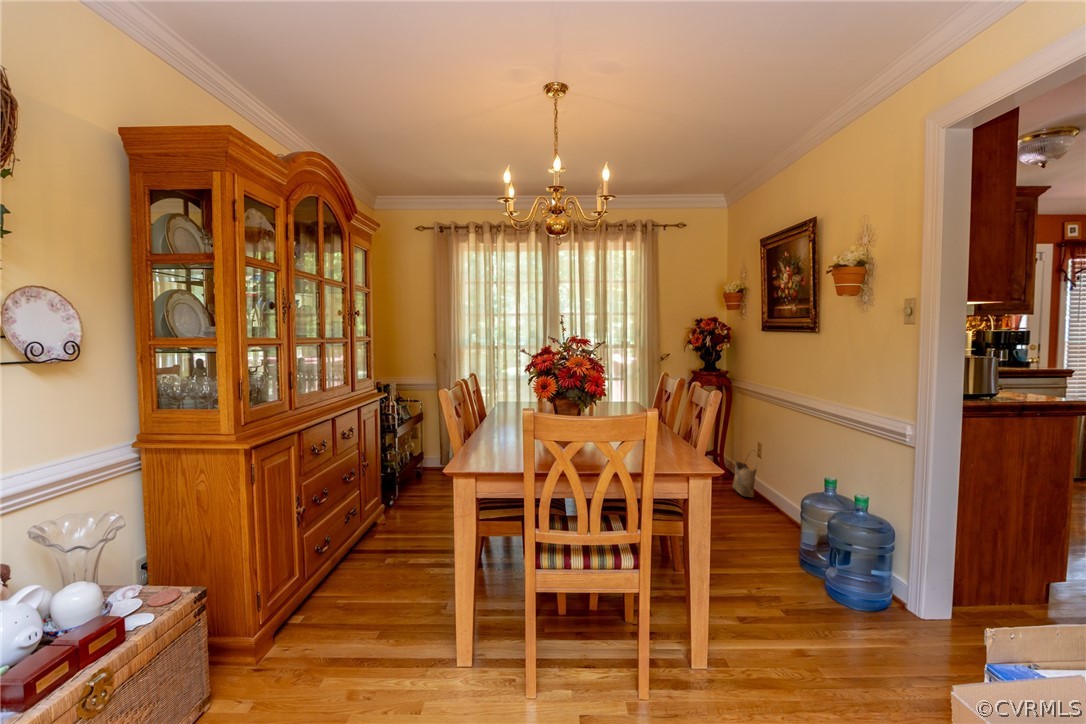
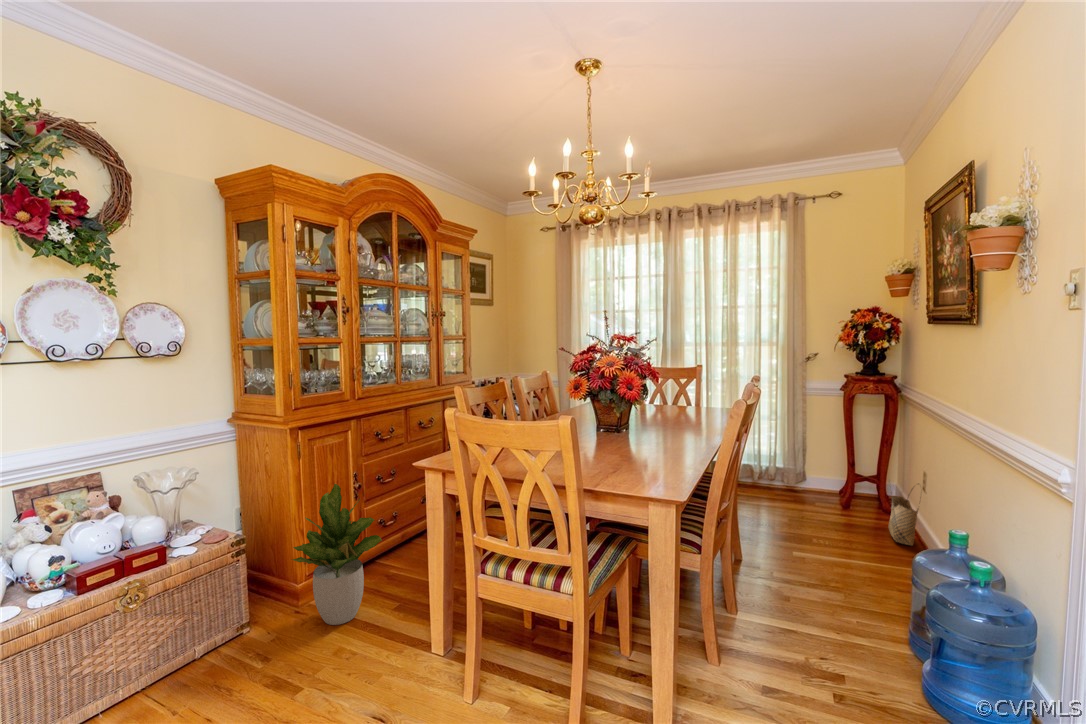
potted plant: none [267,508,376,672] -> present [292,484,382,625]

